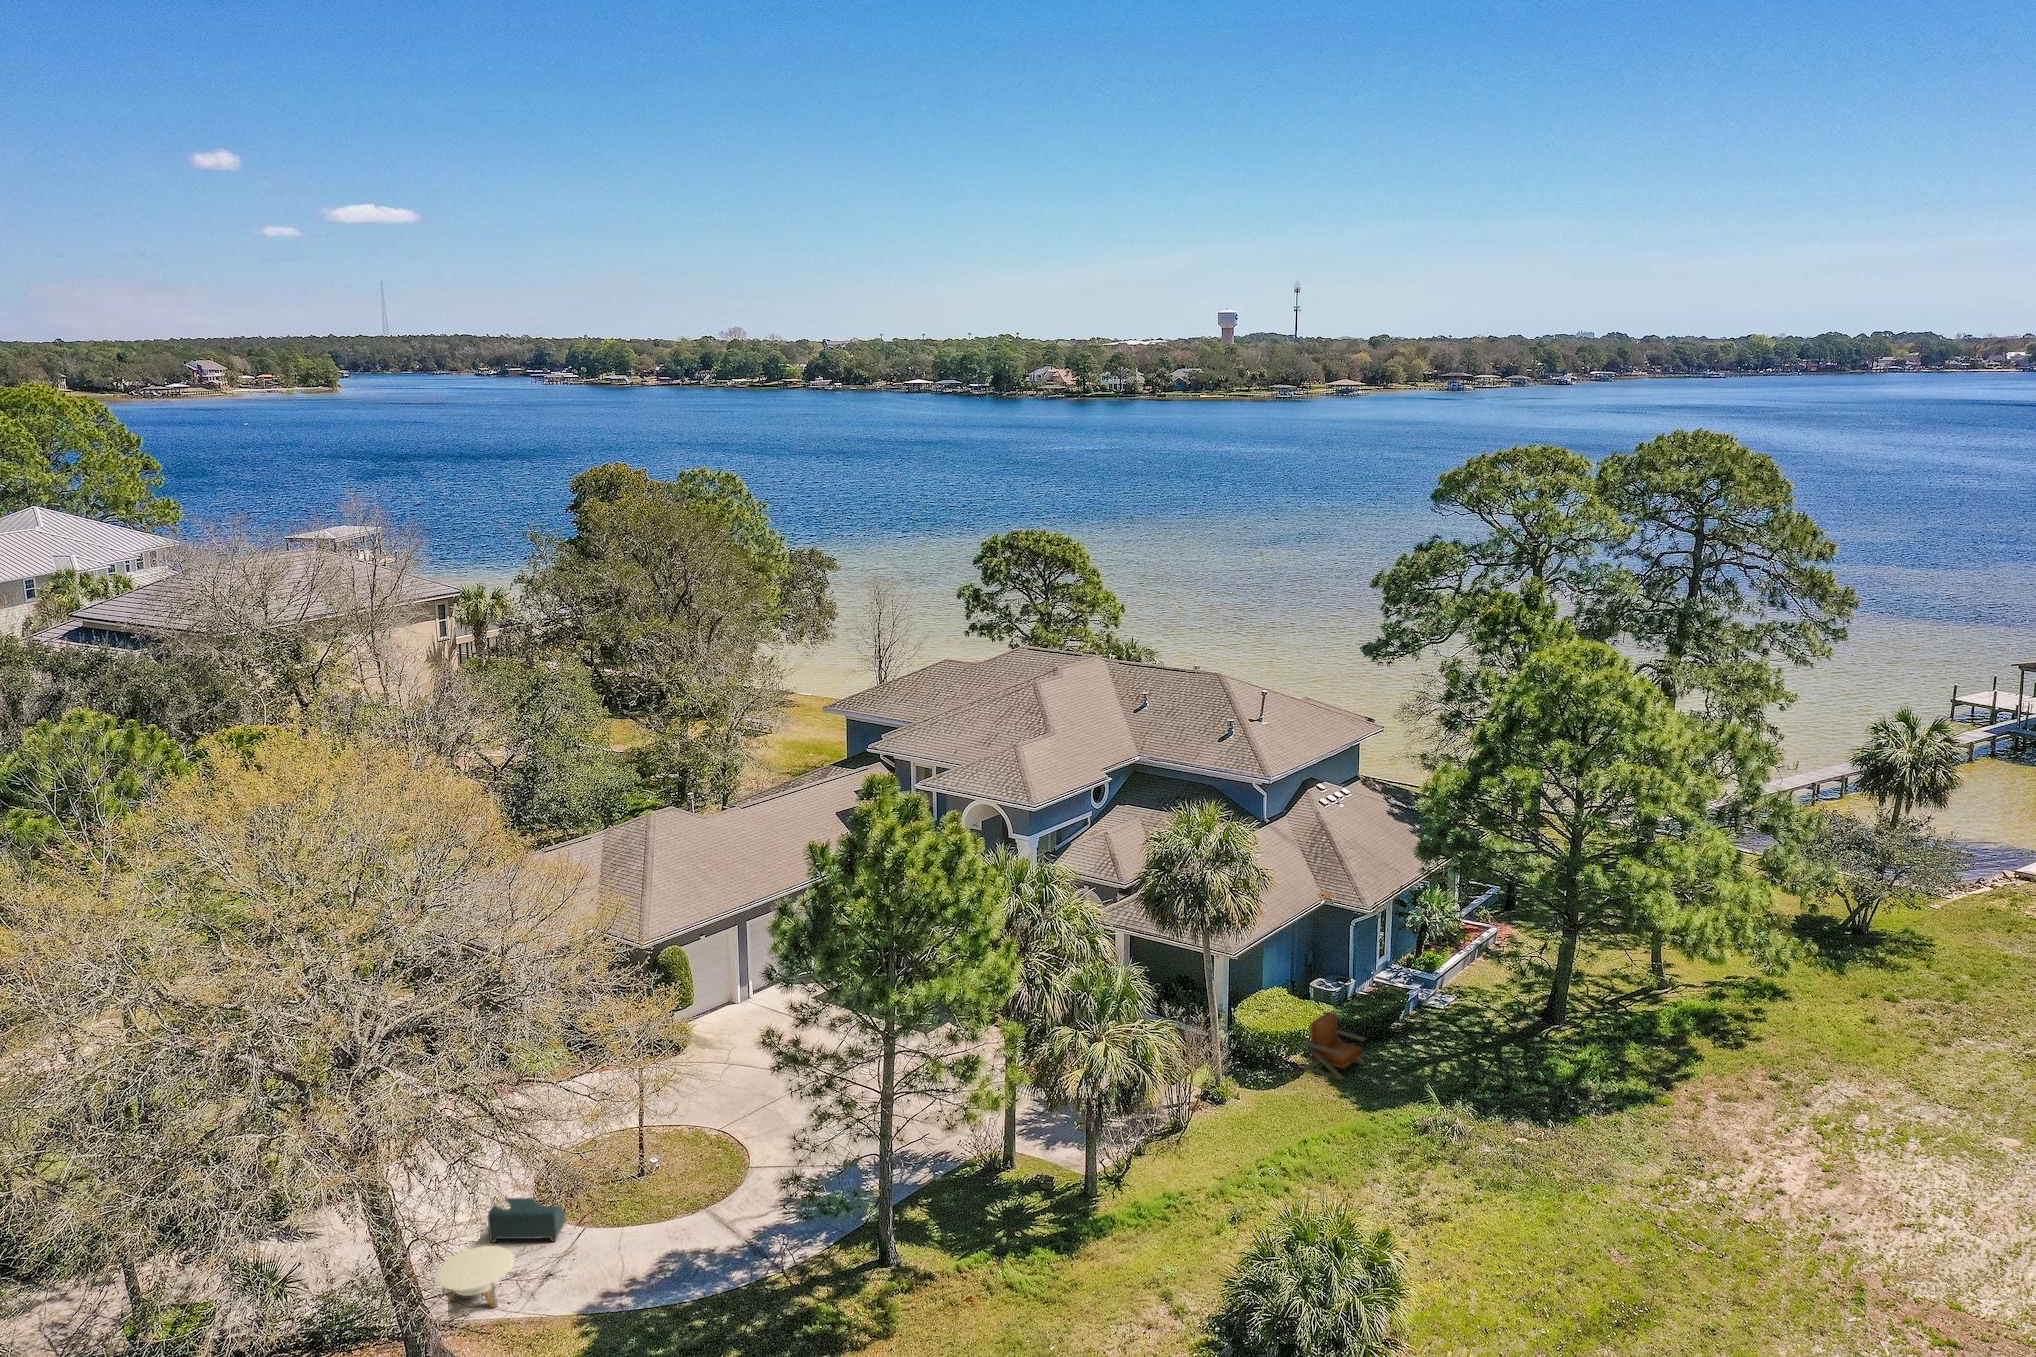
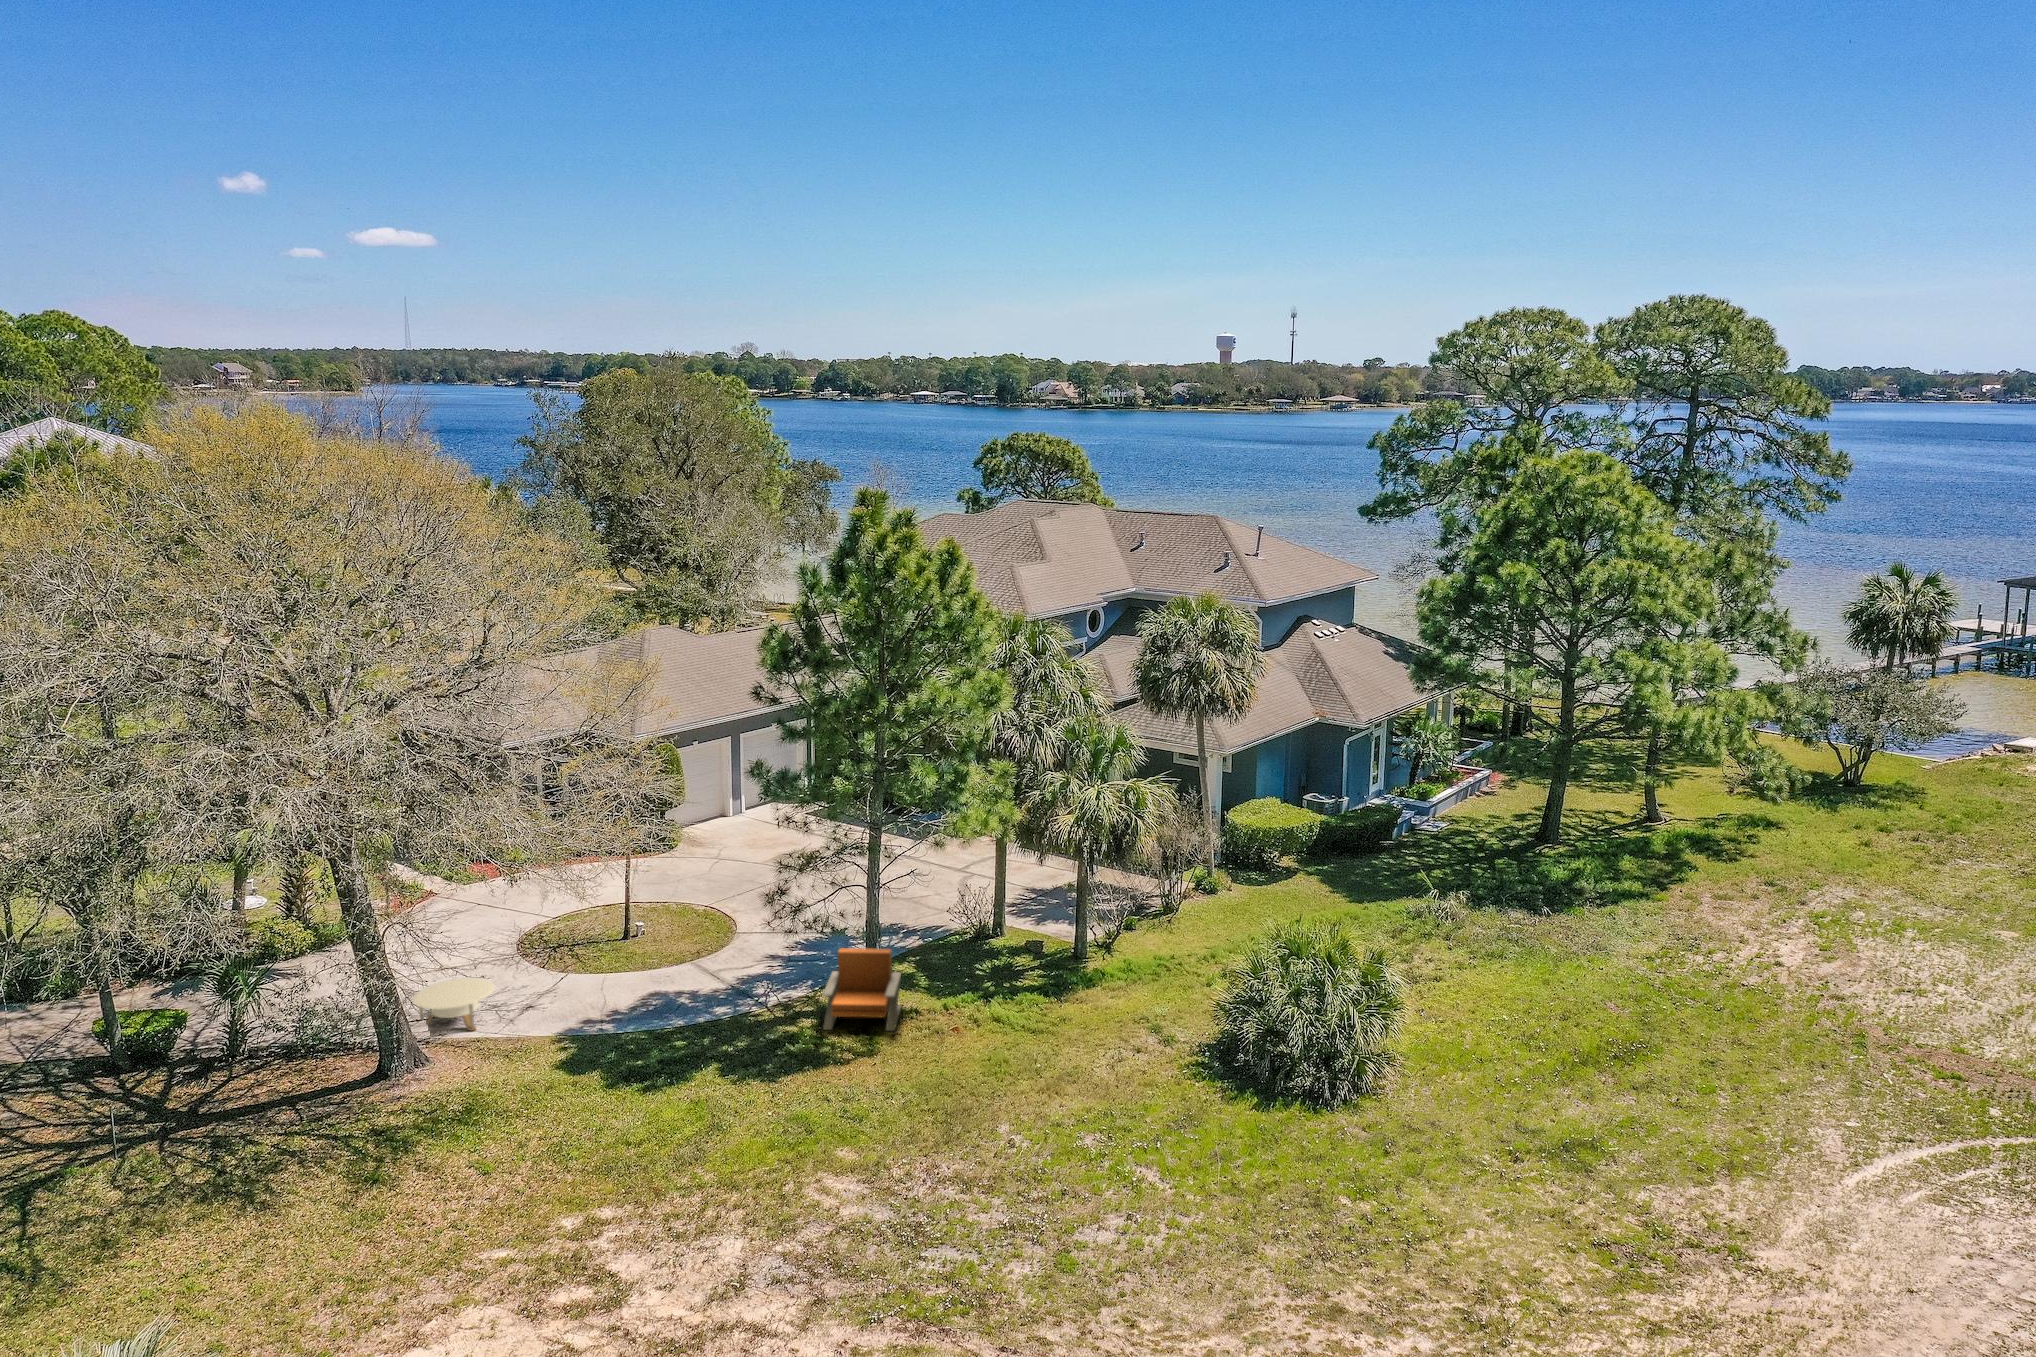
lounge chair: present [1303,1012,1365,1081] -> present [823,948,901,1031]
bench: present [488,1198,566,1243] -> none [470,942,550,983]

